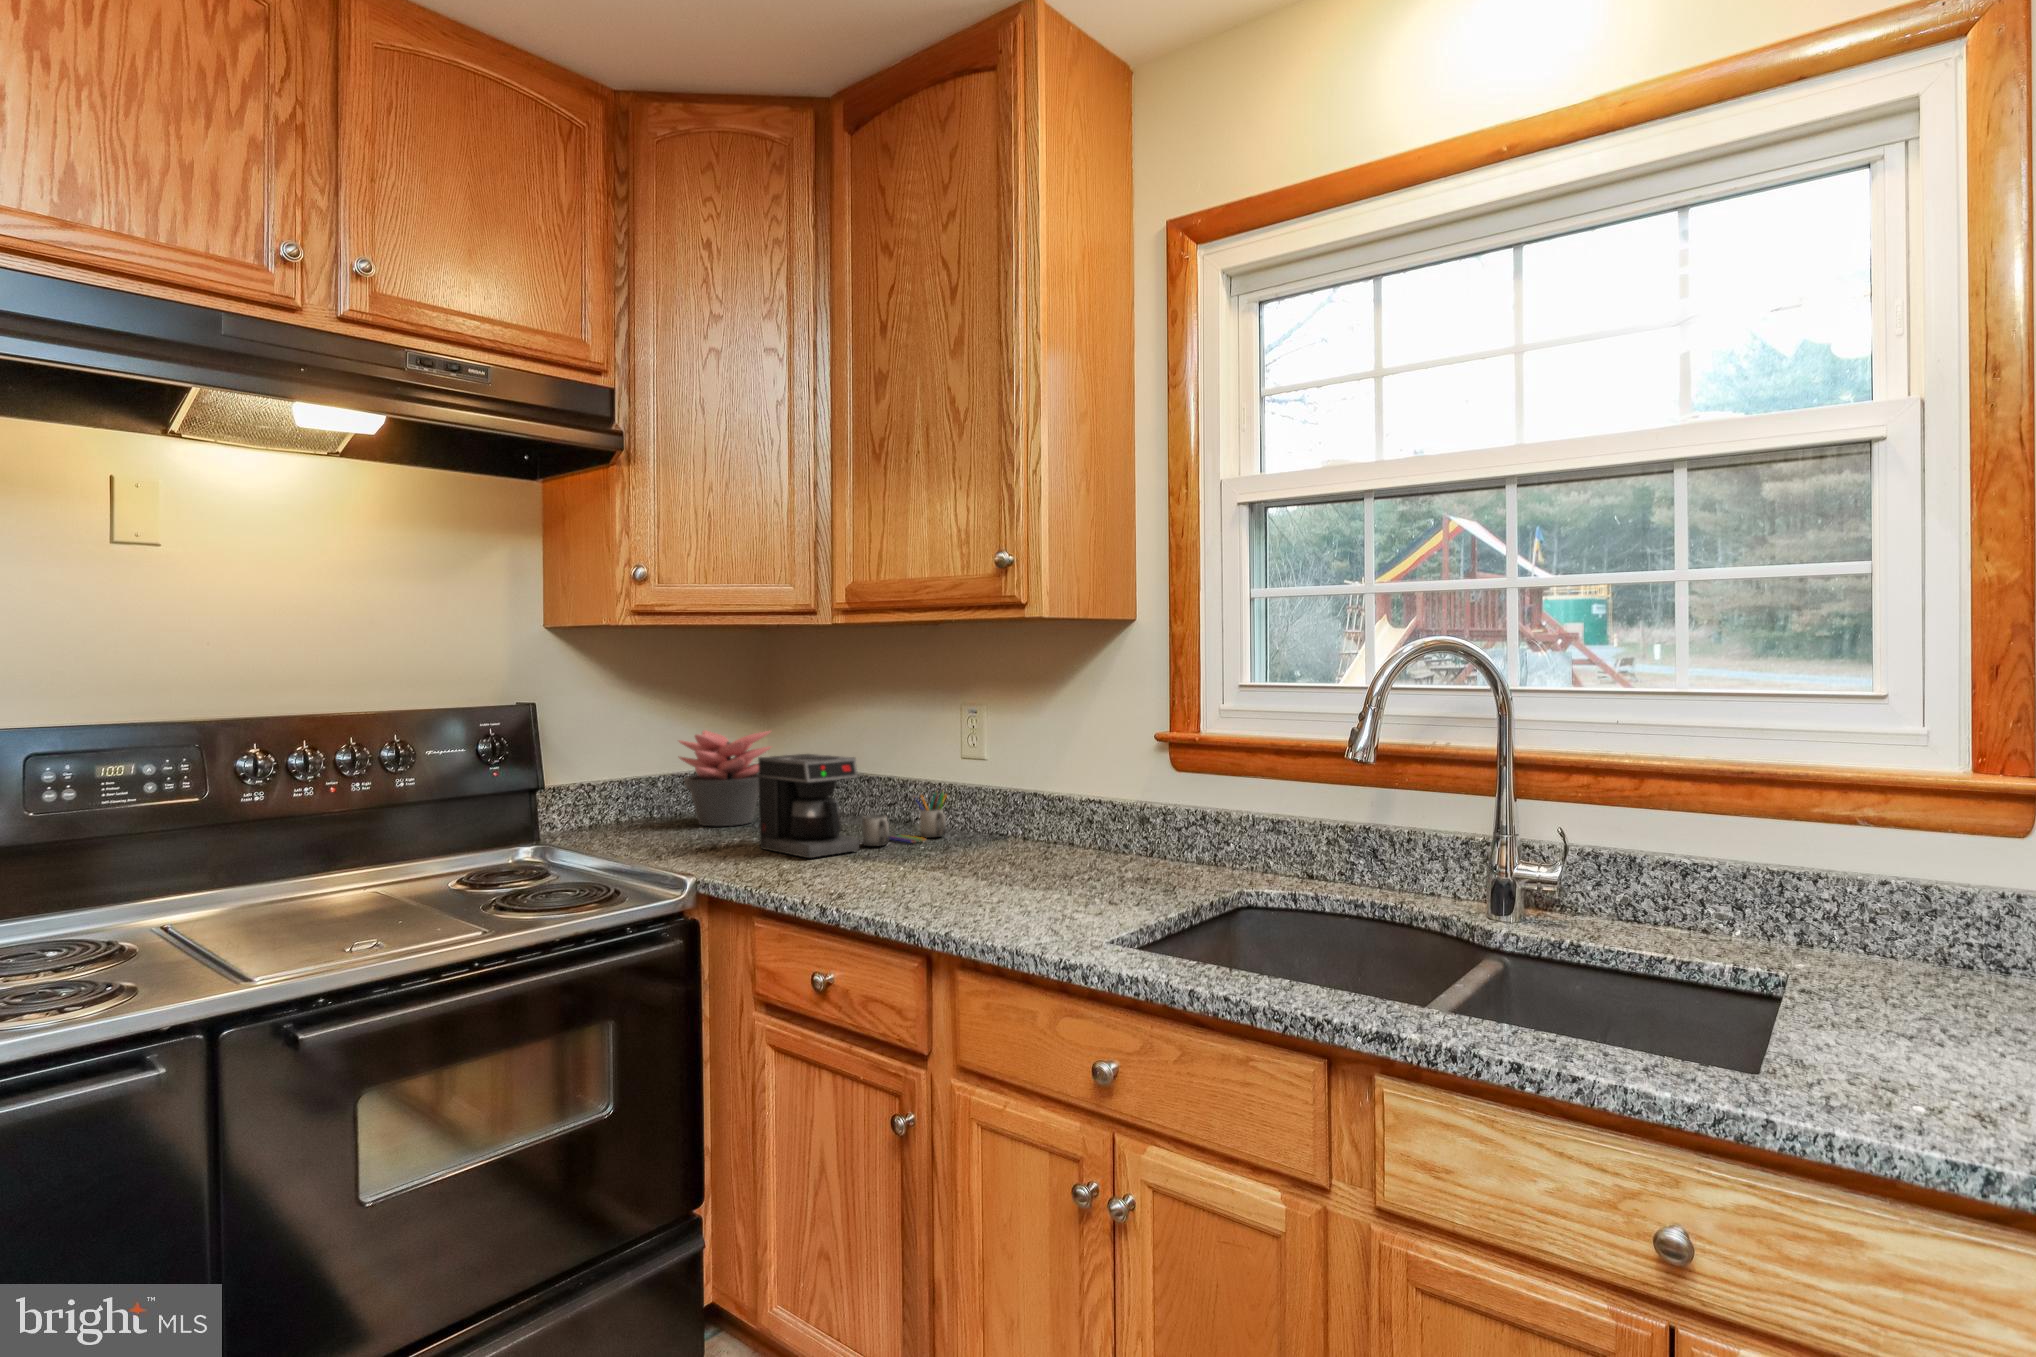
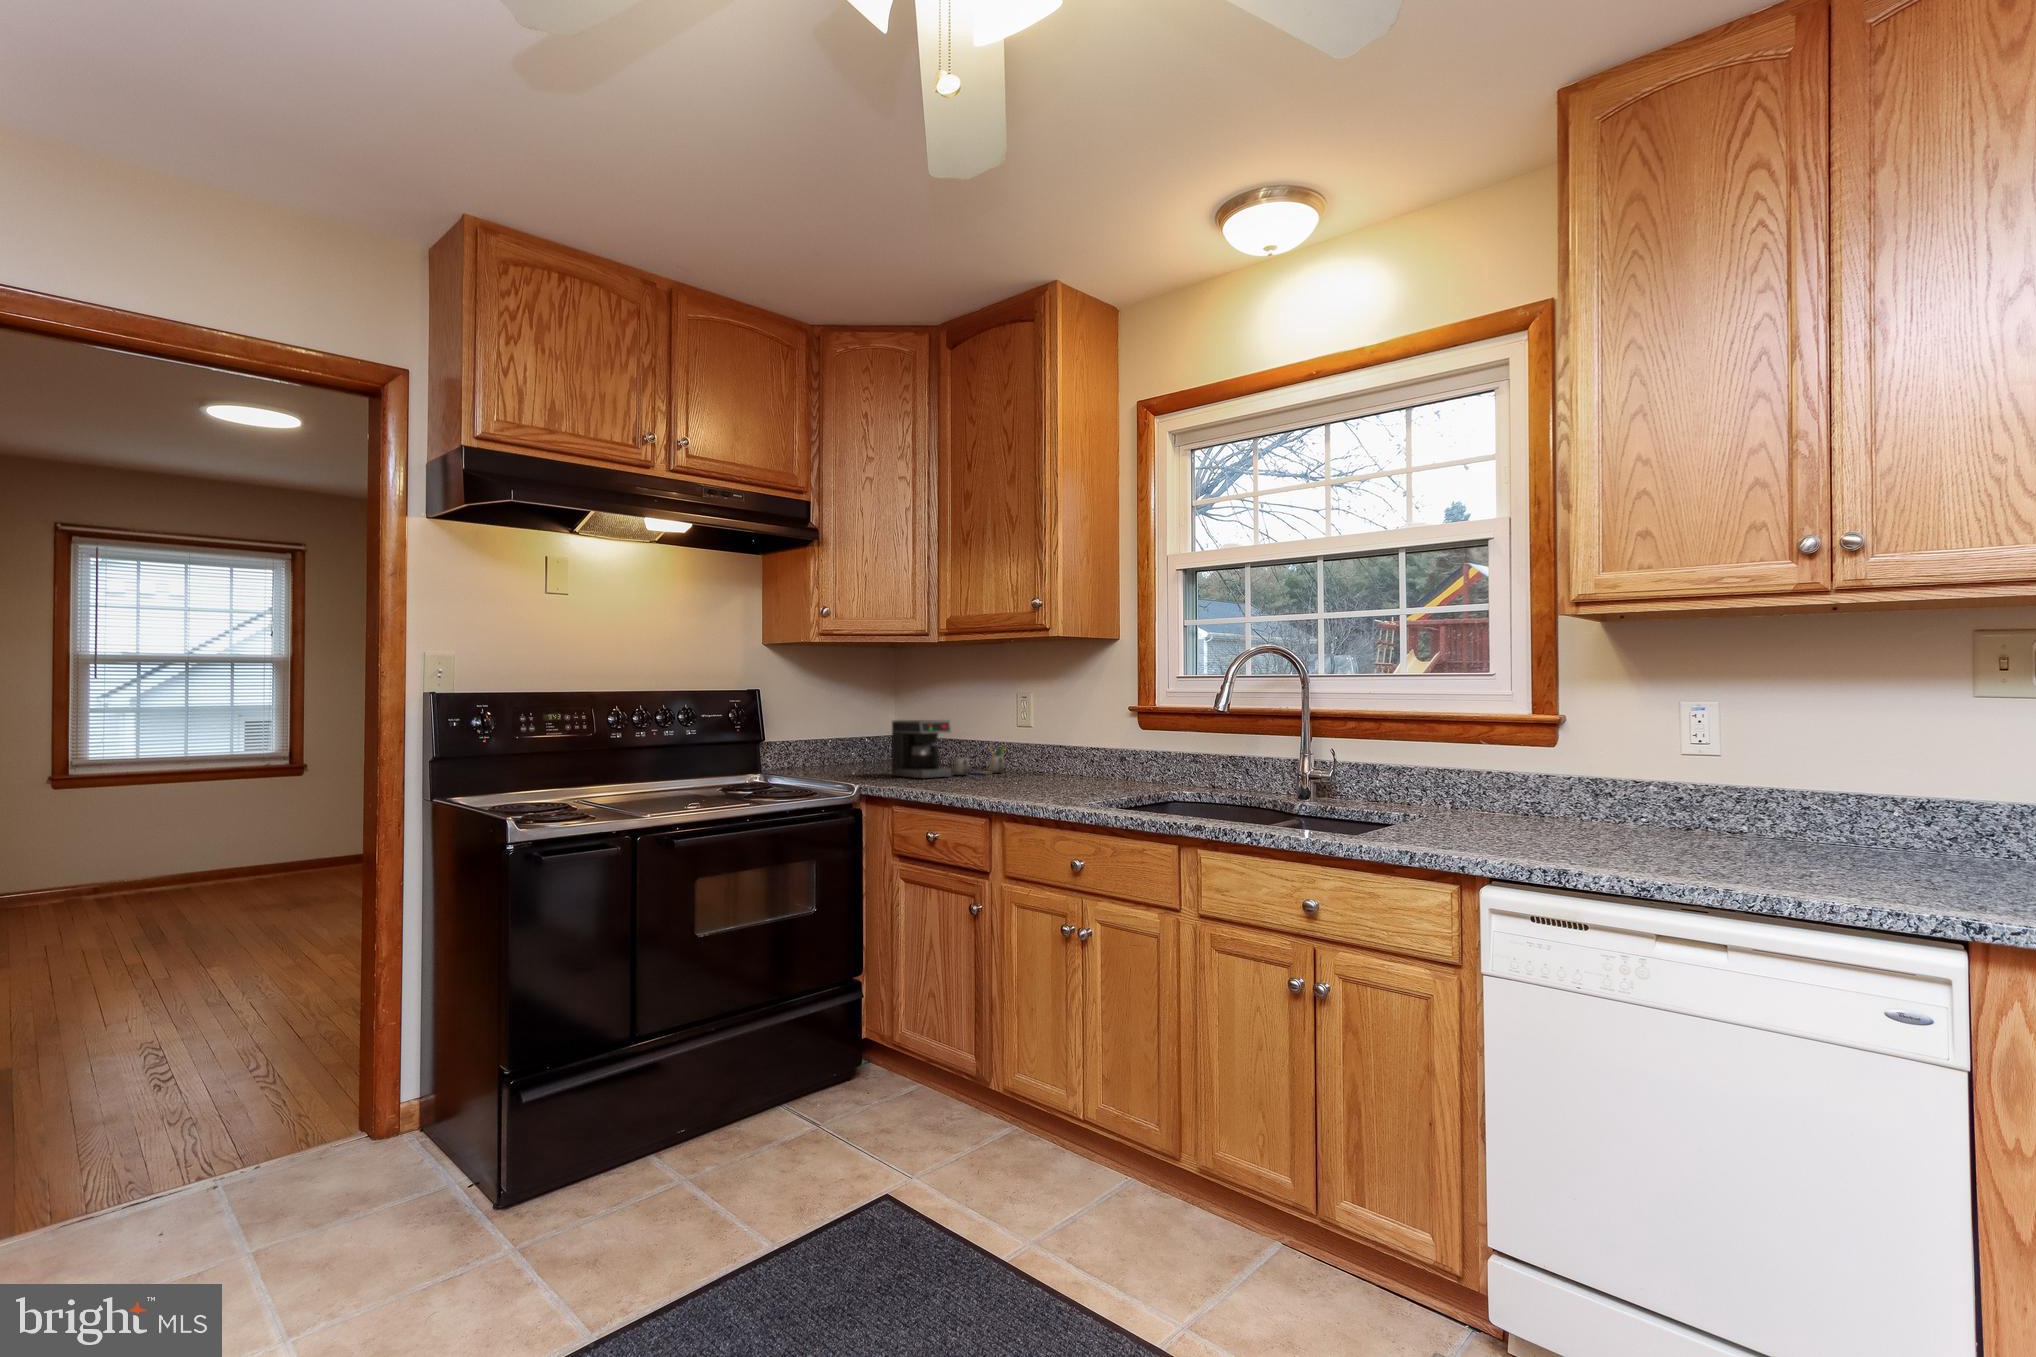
succulent plant: present [679,730,771,826] -> none [839,709,898,768]

